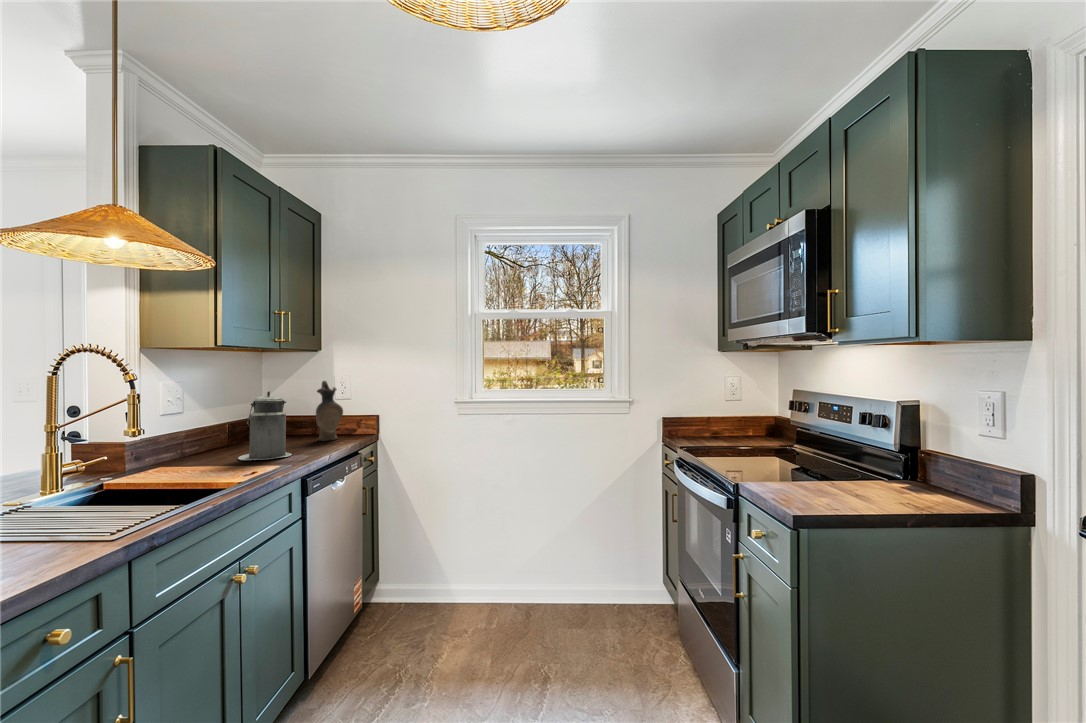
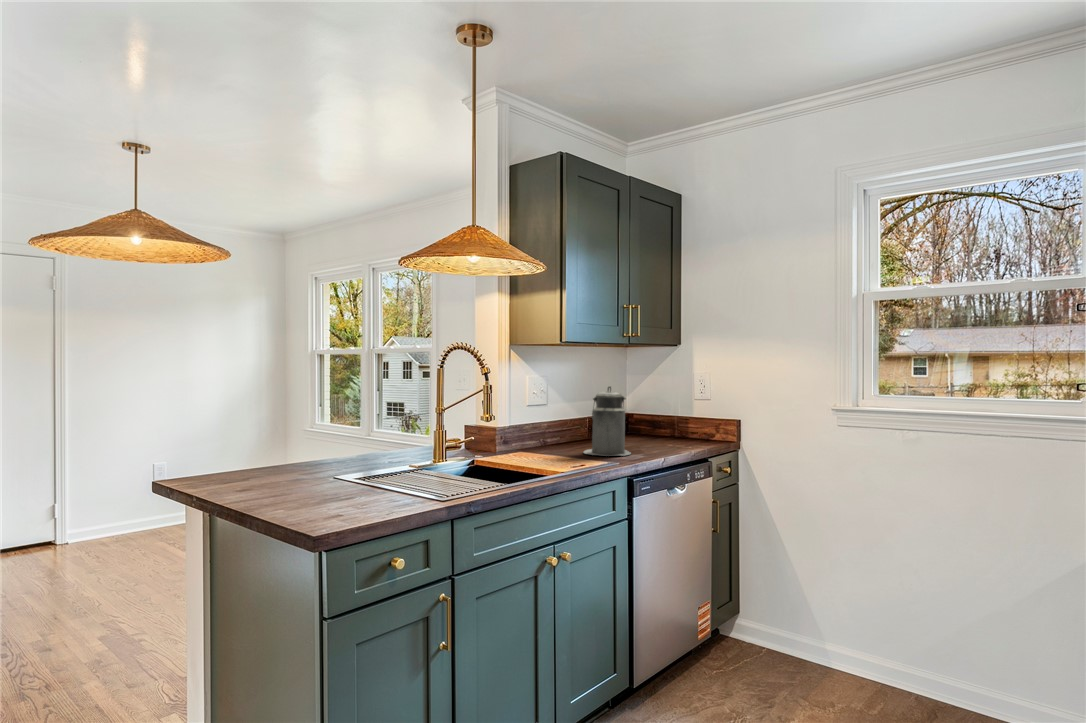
ceramic pitcher: present [316,381,343,441] -> none [669,378,697,445]

